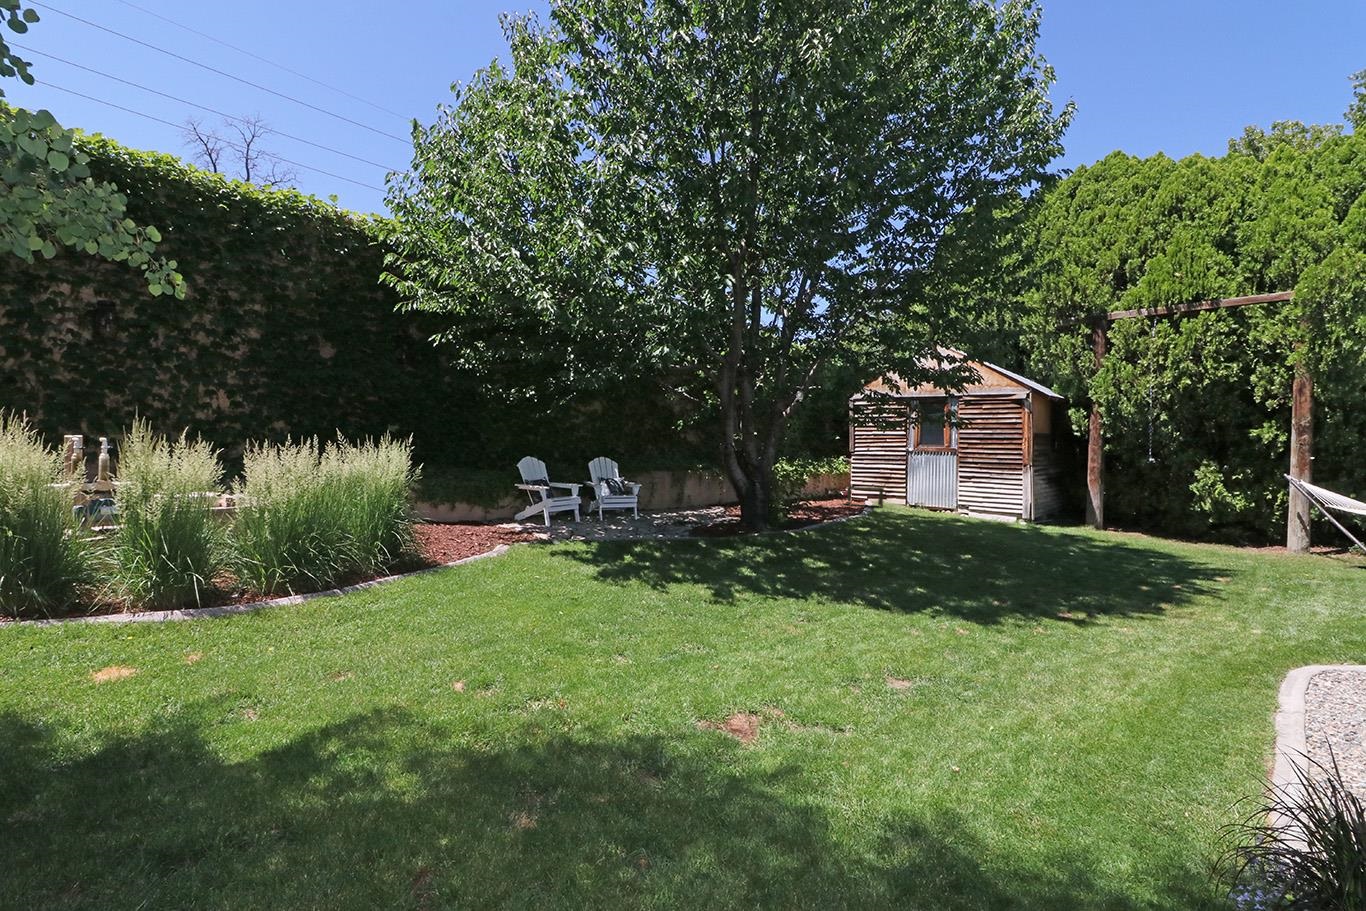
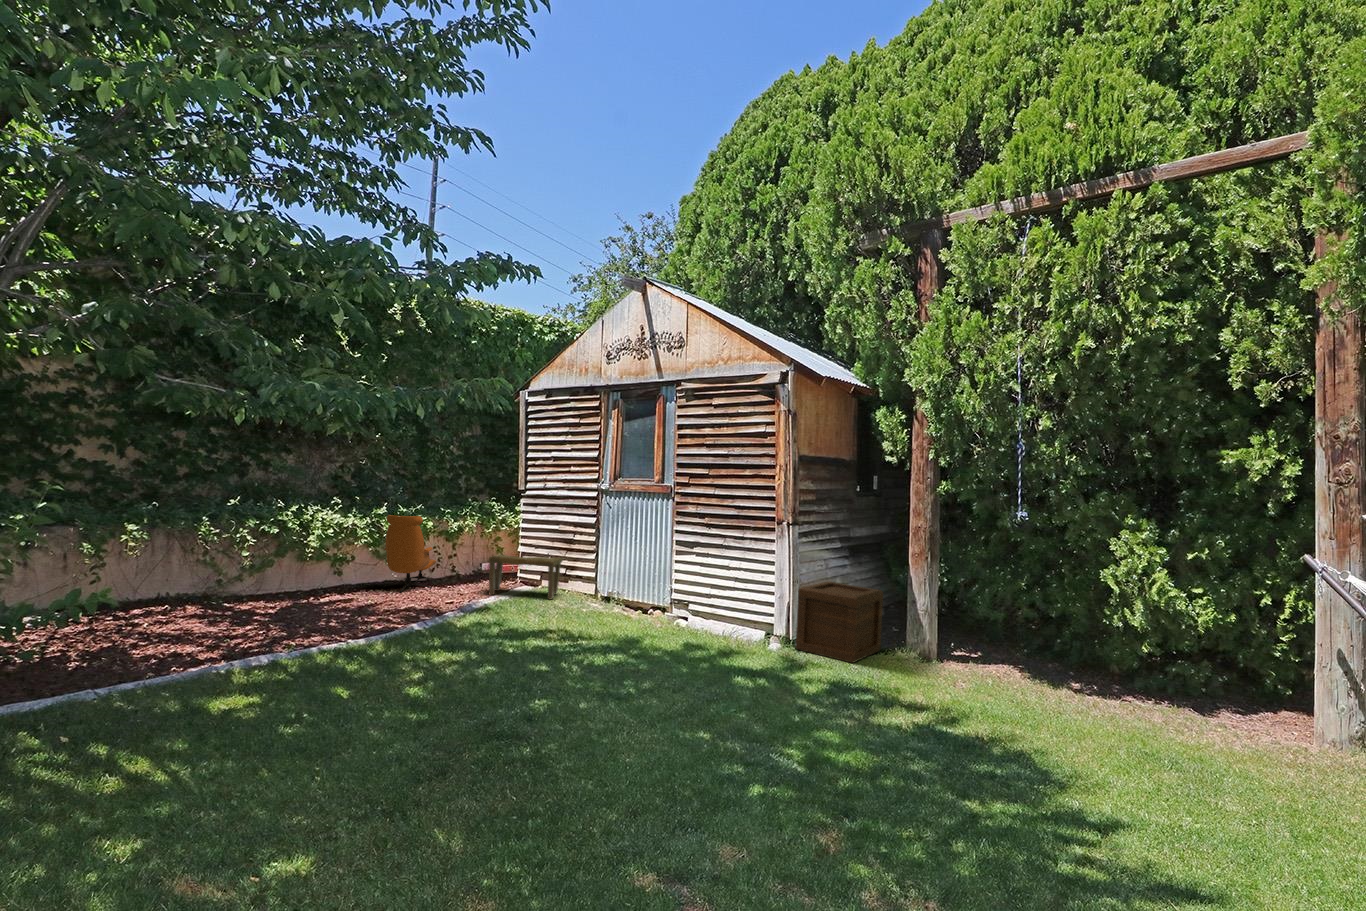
lounge chair: none [792,465,818,504] -> present [383,515,436,593]
wooden crate: none [1032,494,1076,529] -> present [796,582,883,663]

